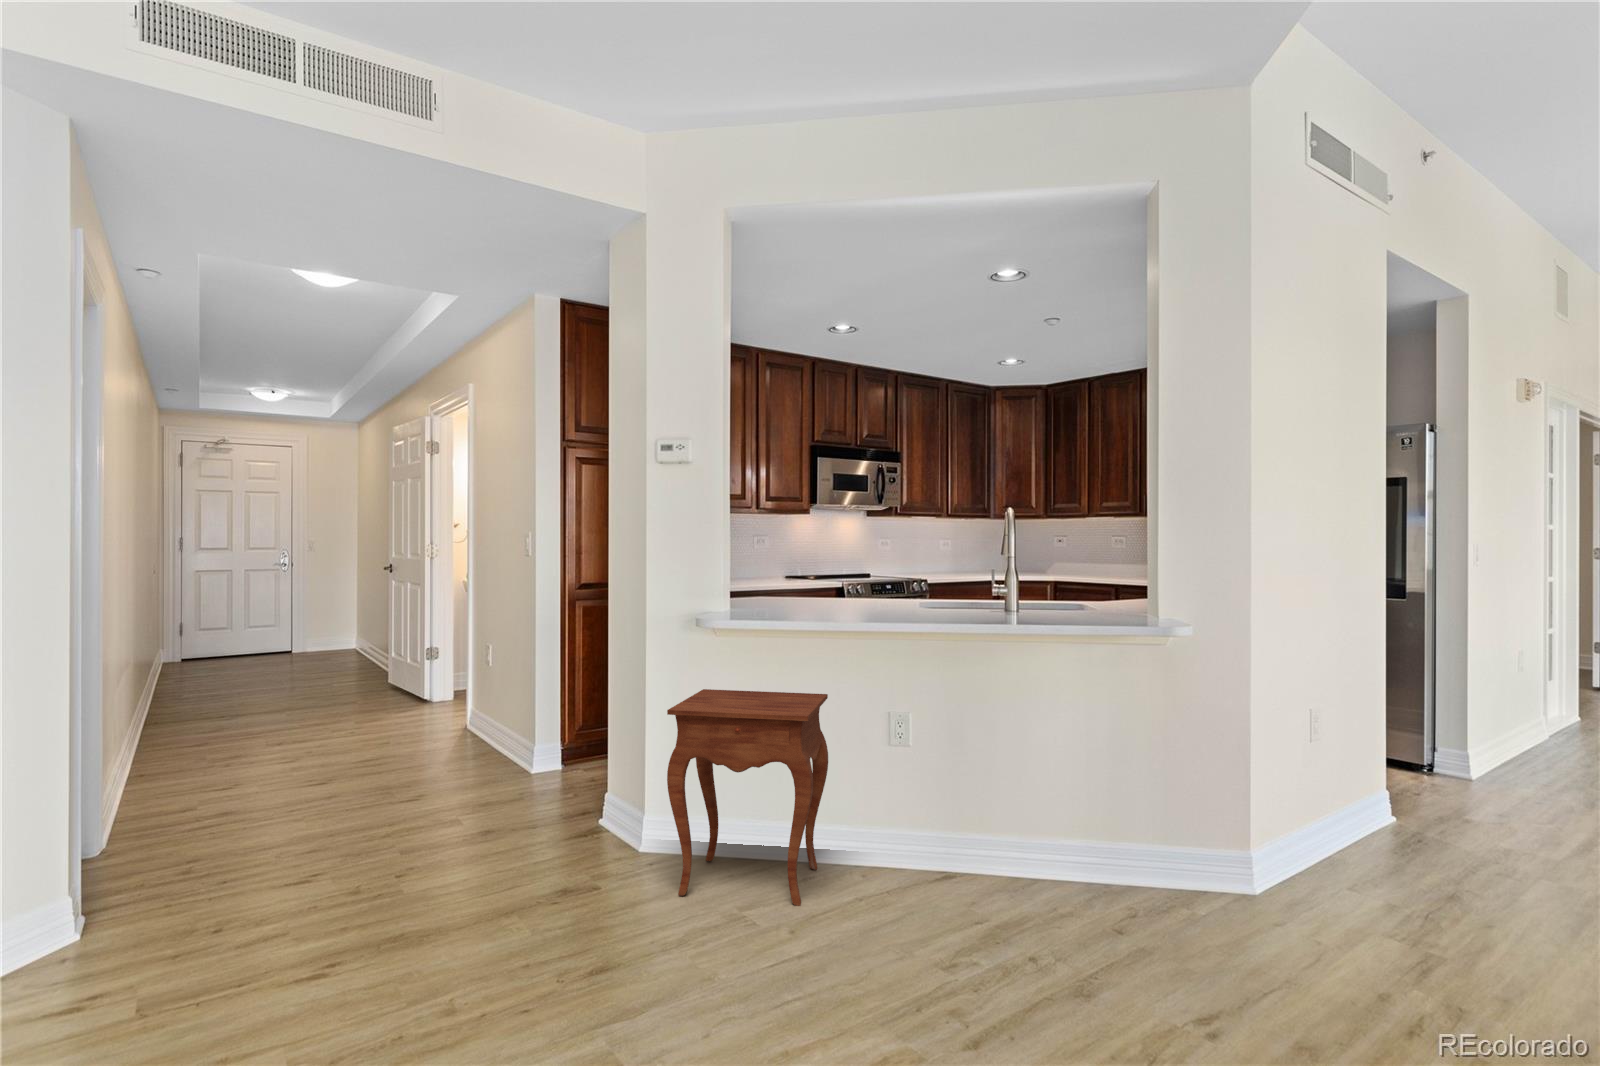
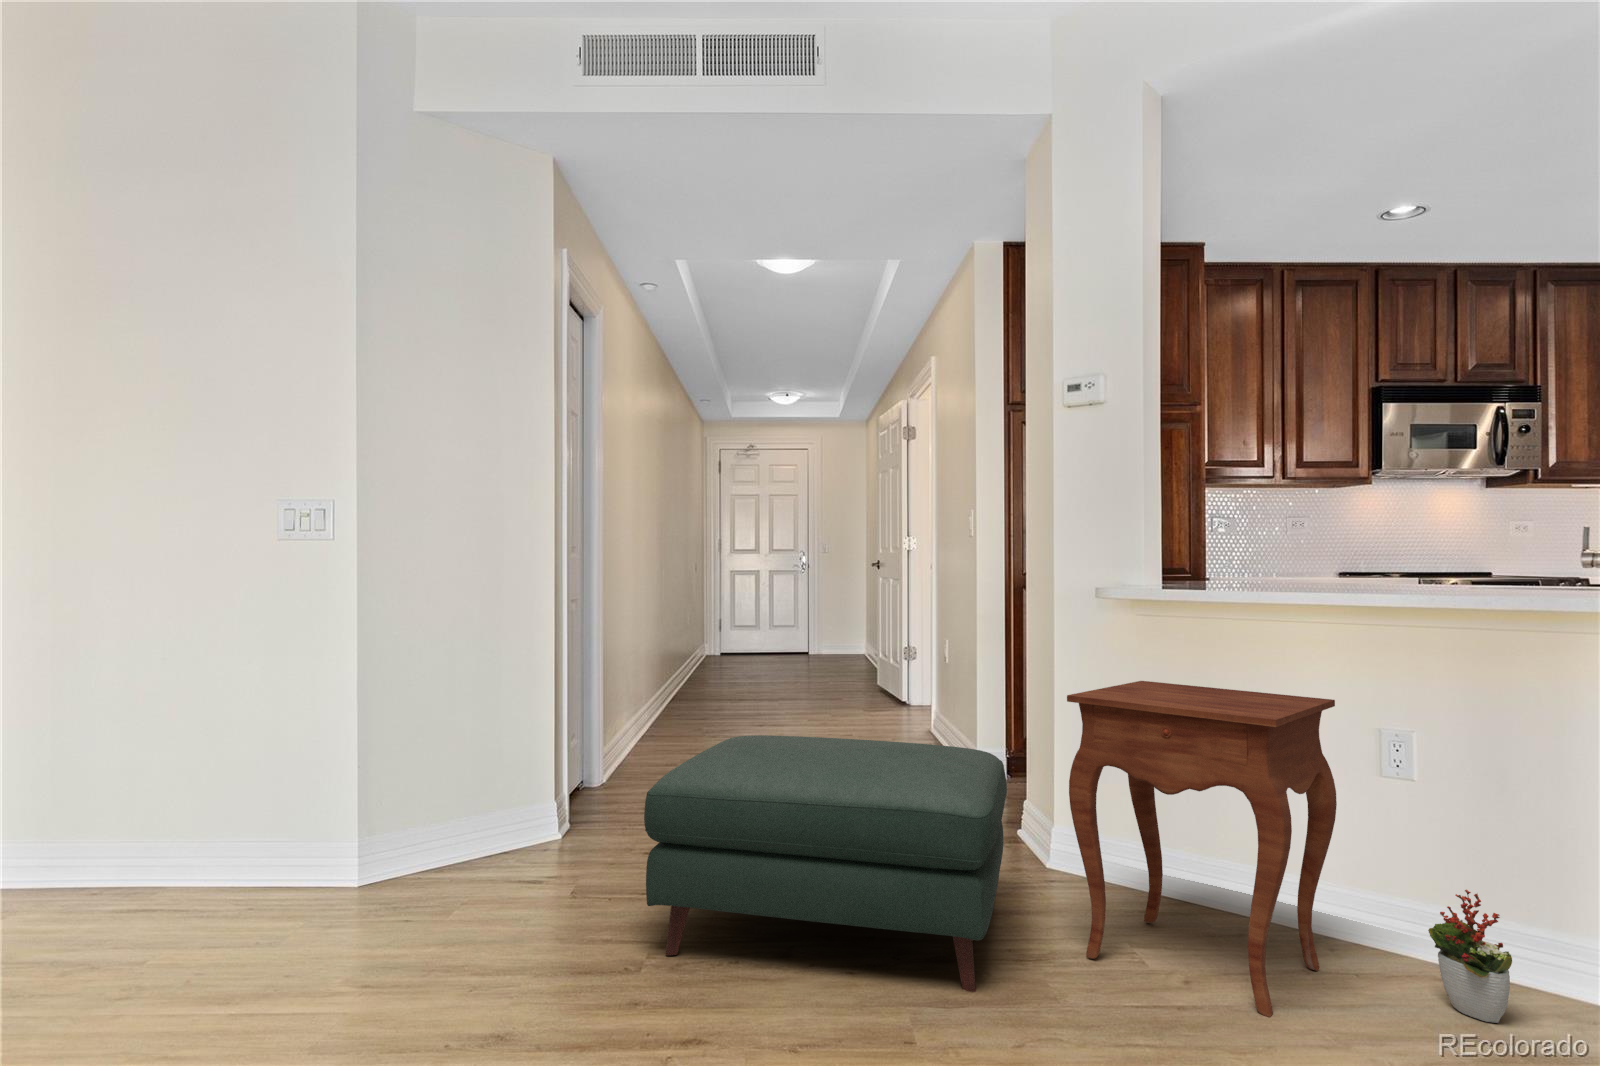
ottoman: none [317,755,628,981] -> present [644,735,1007,992]
decorative plant: none [877,802,919,878] -> present [1428,890,1512,1023]

